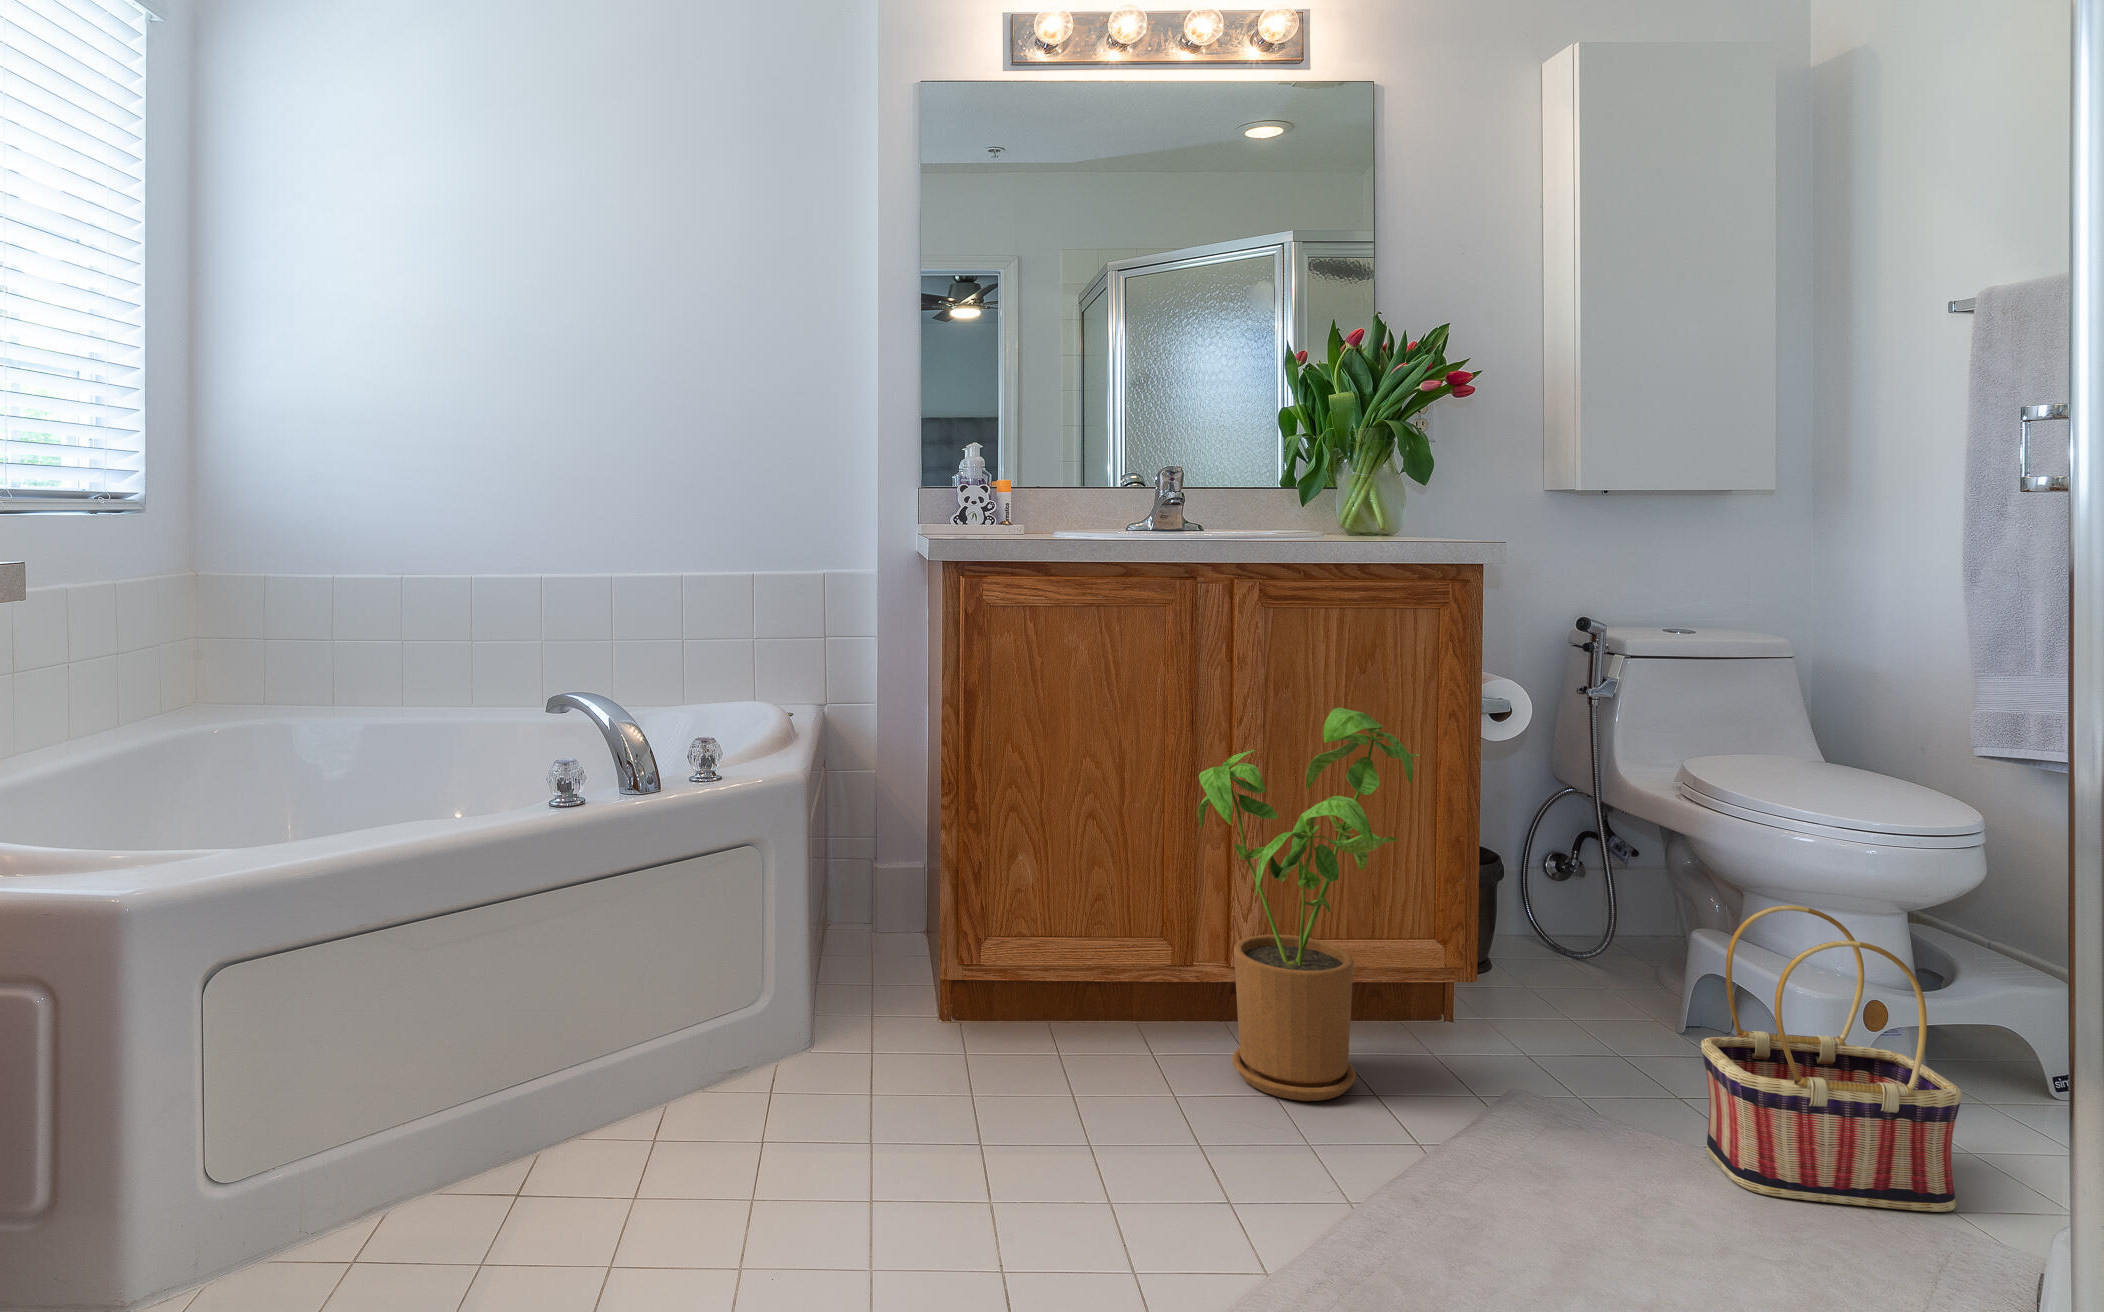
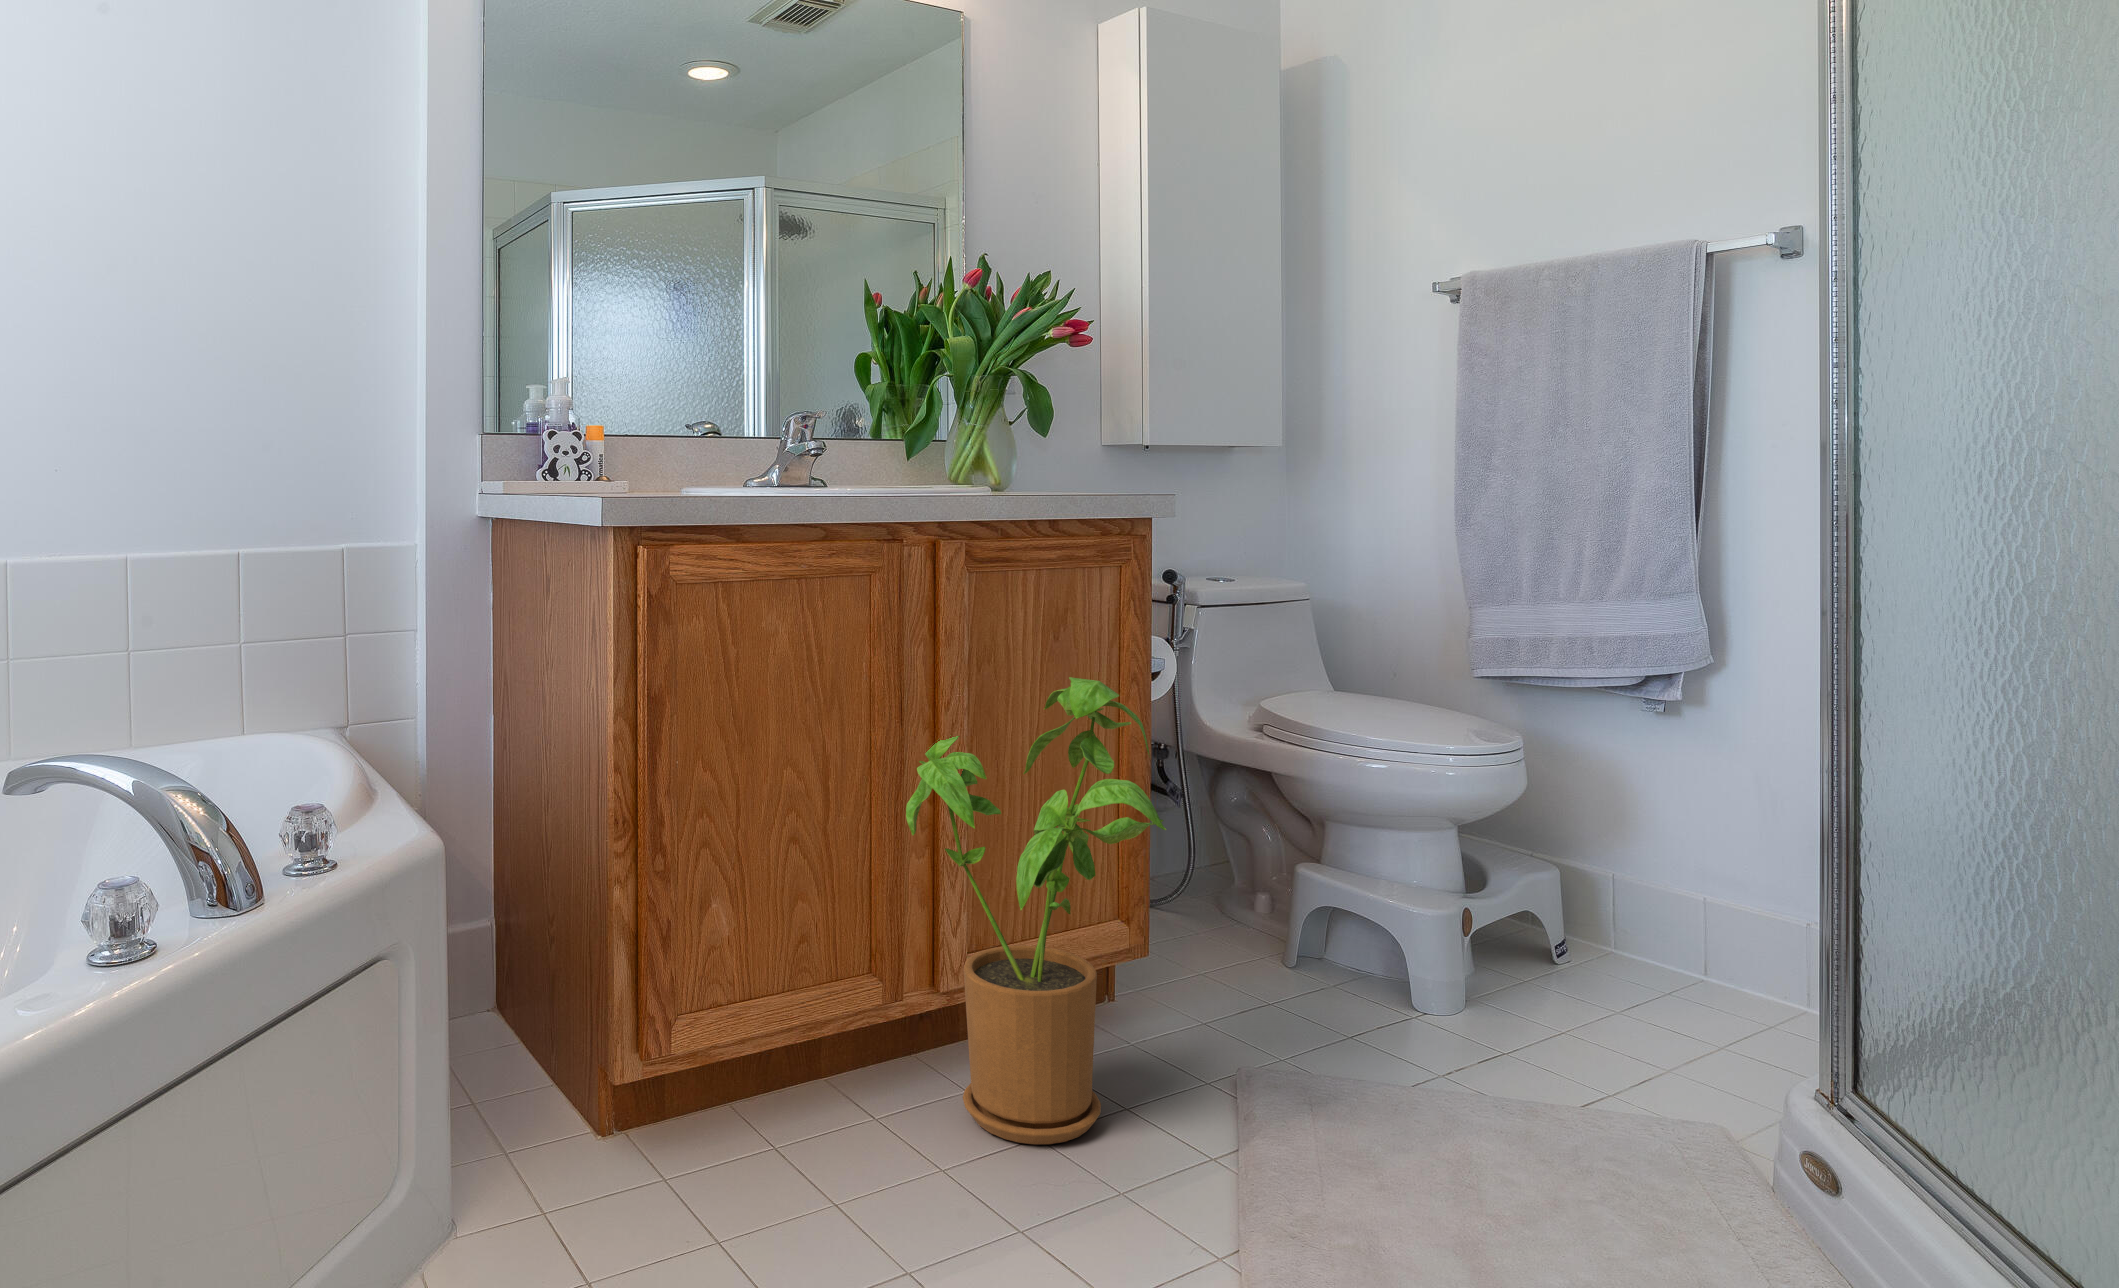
basket: present [1701,905,1962,1212] -> none [1412,835,1624,1131]

